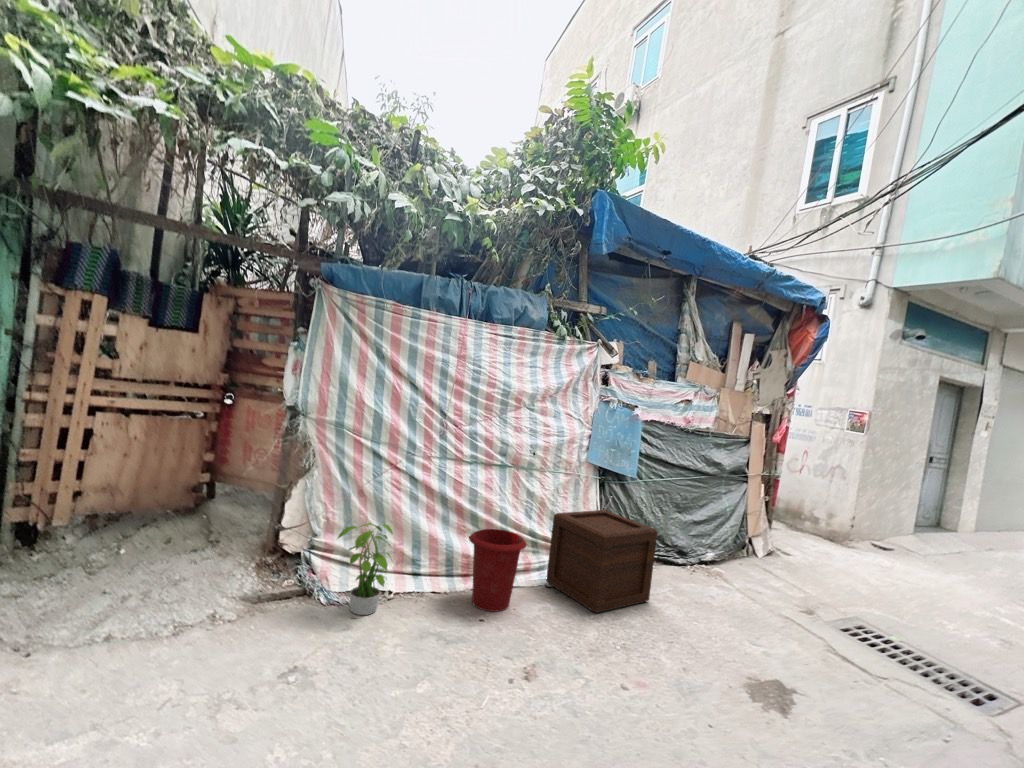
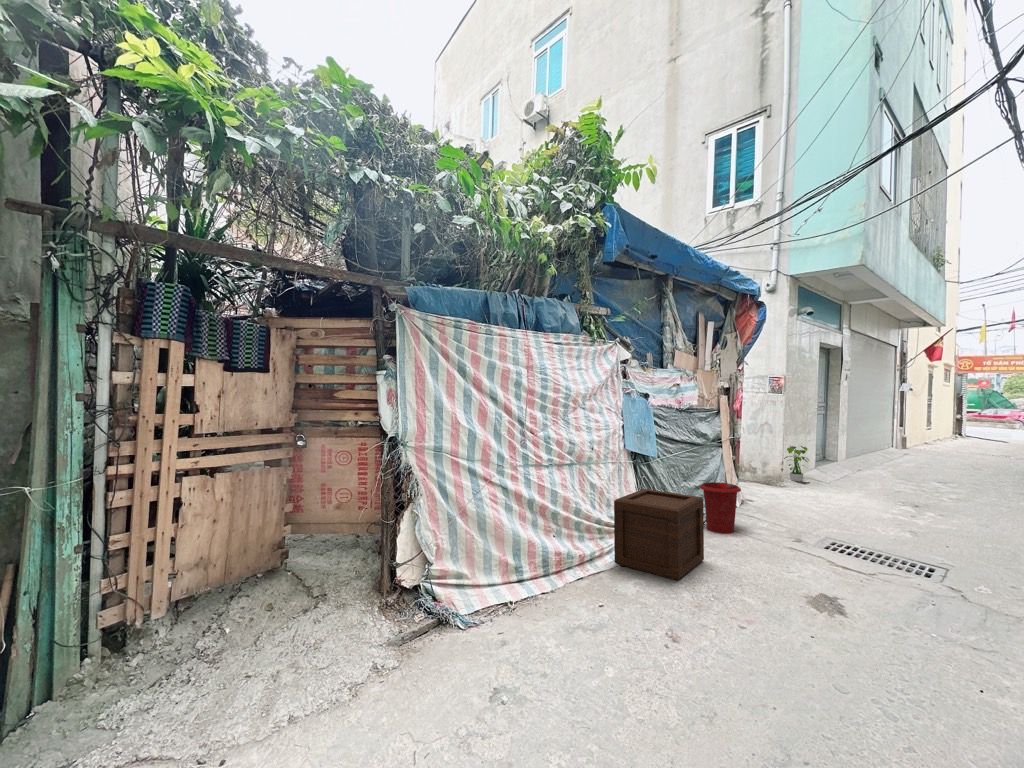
potted plant: present [338,522,393,615] -> present [784,446,809,481]
waste bin: present [469,529,526,612] -> present [700,482,741,533]

